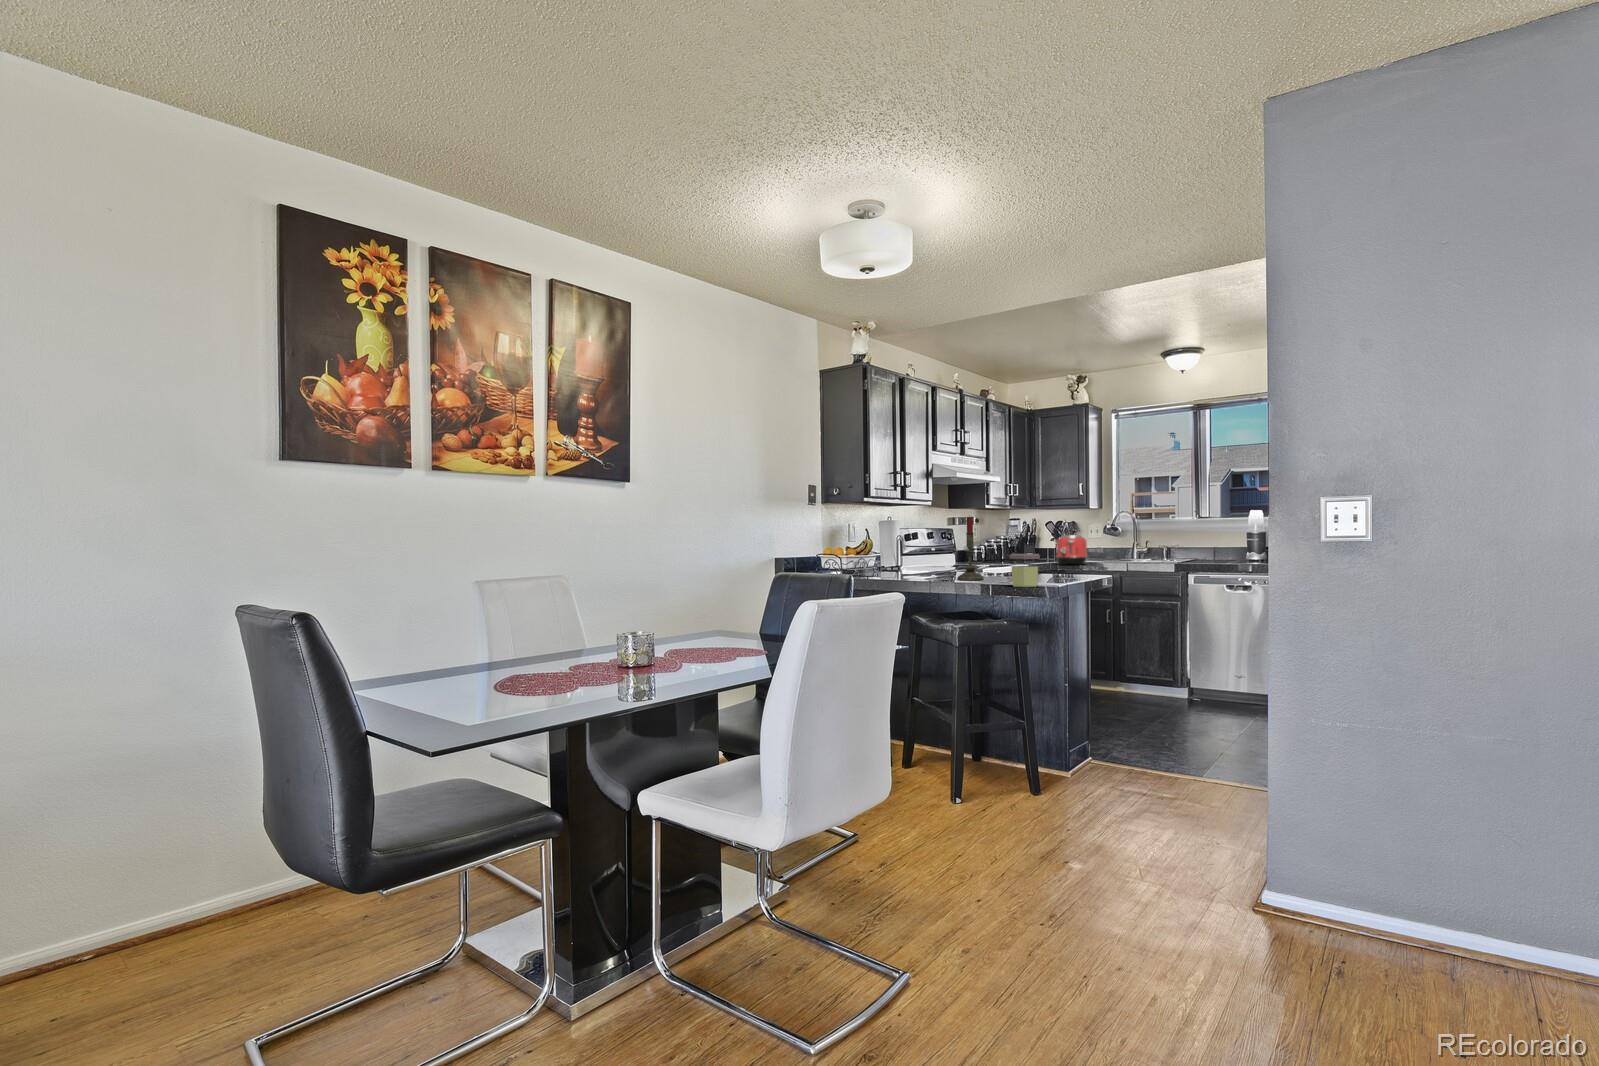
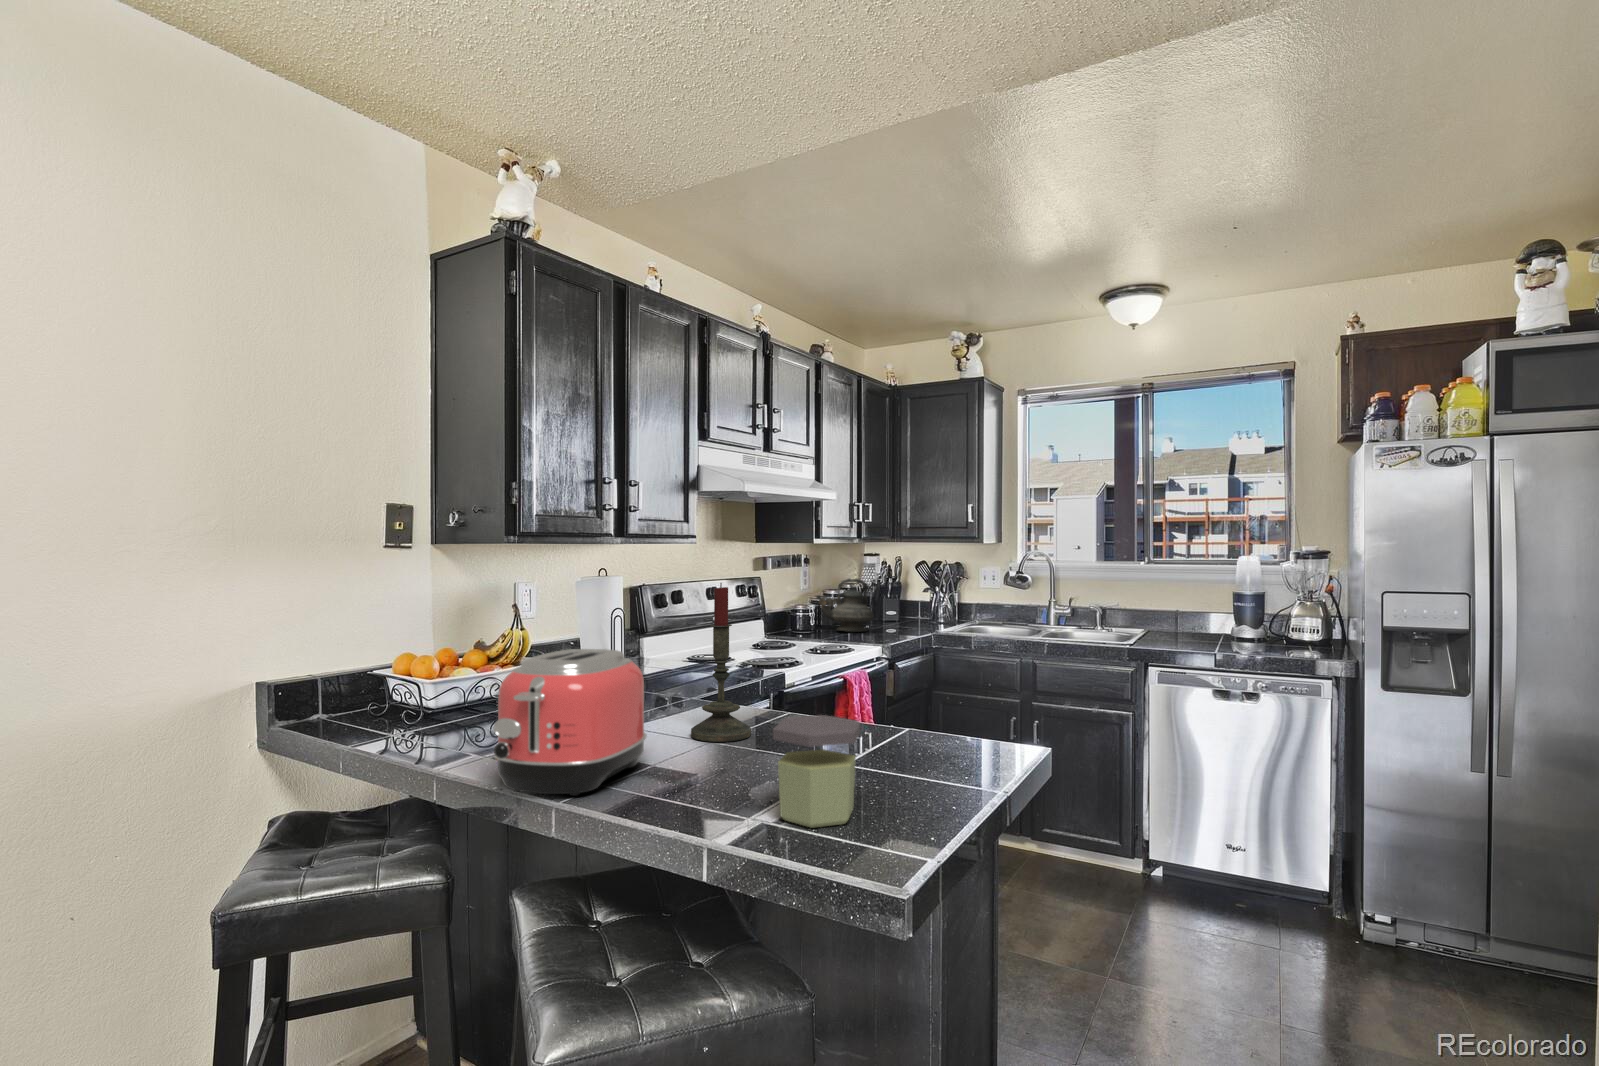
teapot: none [984,531,1020,564] -> present [817,579,874,632]
toaster: present [1057,535,1087,565] -> present [494,649,647,796]

